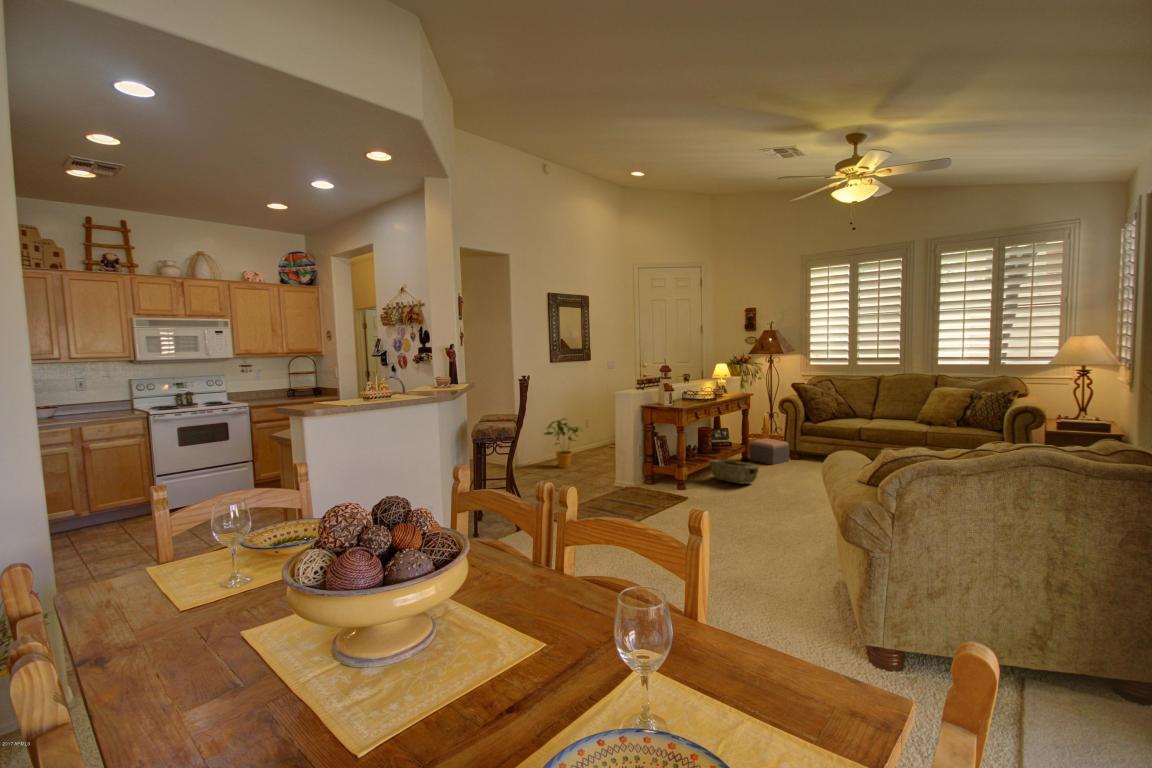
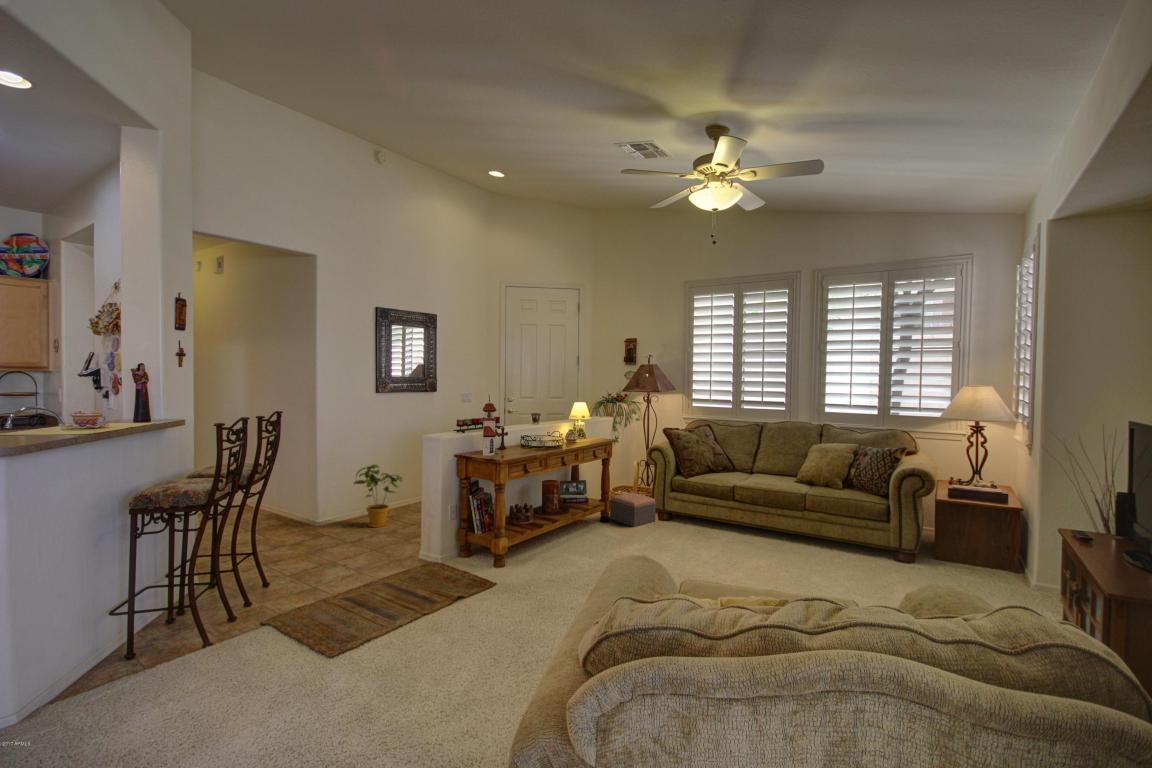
woven basket: present [709,460,759,484] -> none [543,524,602,558]

